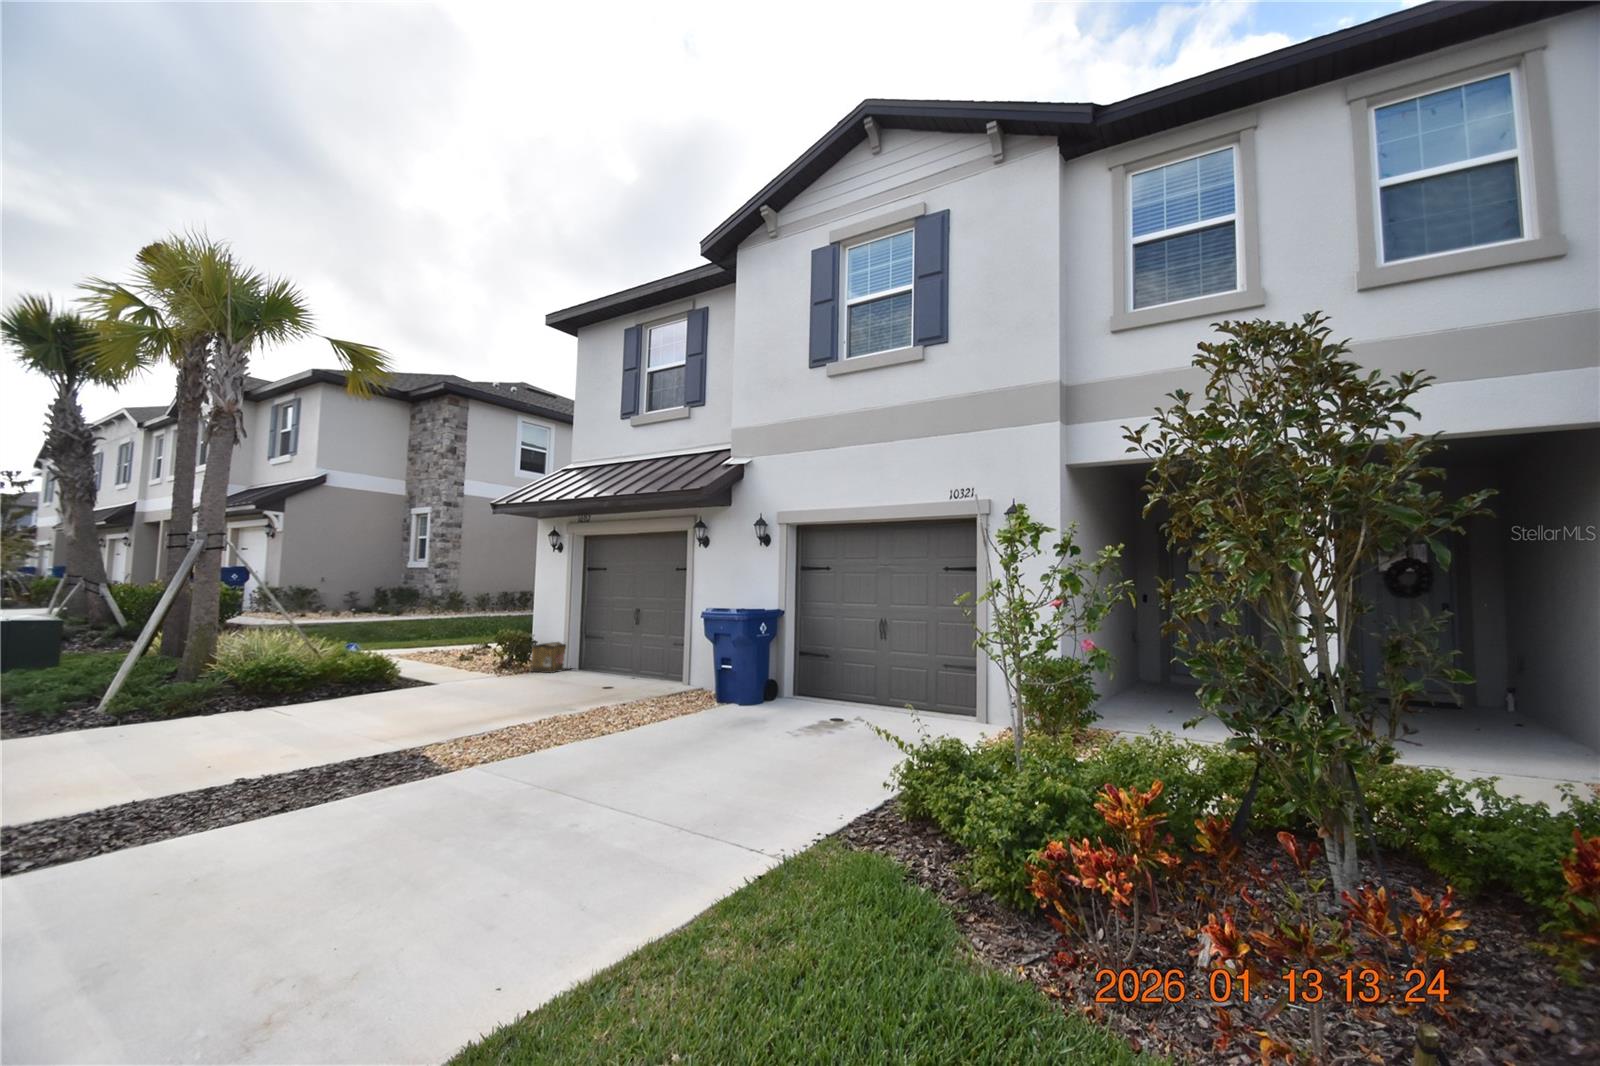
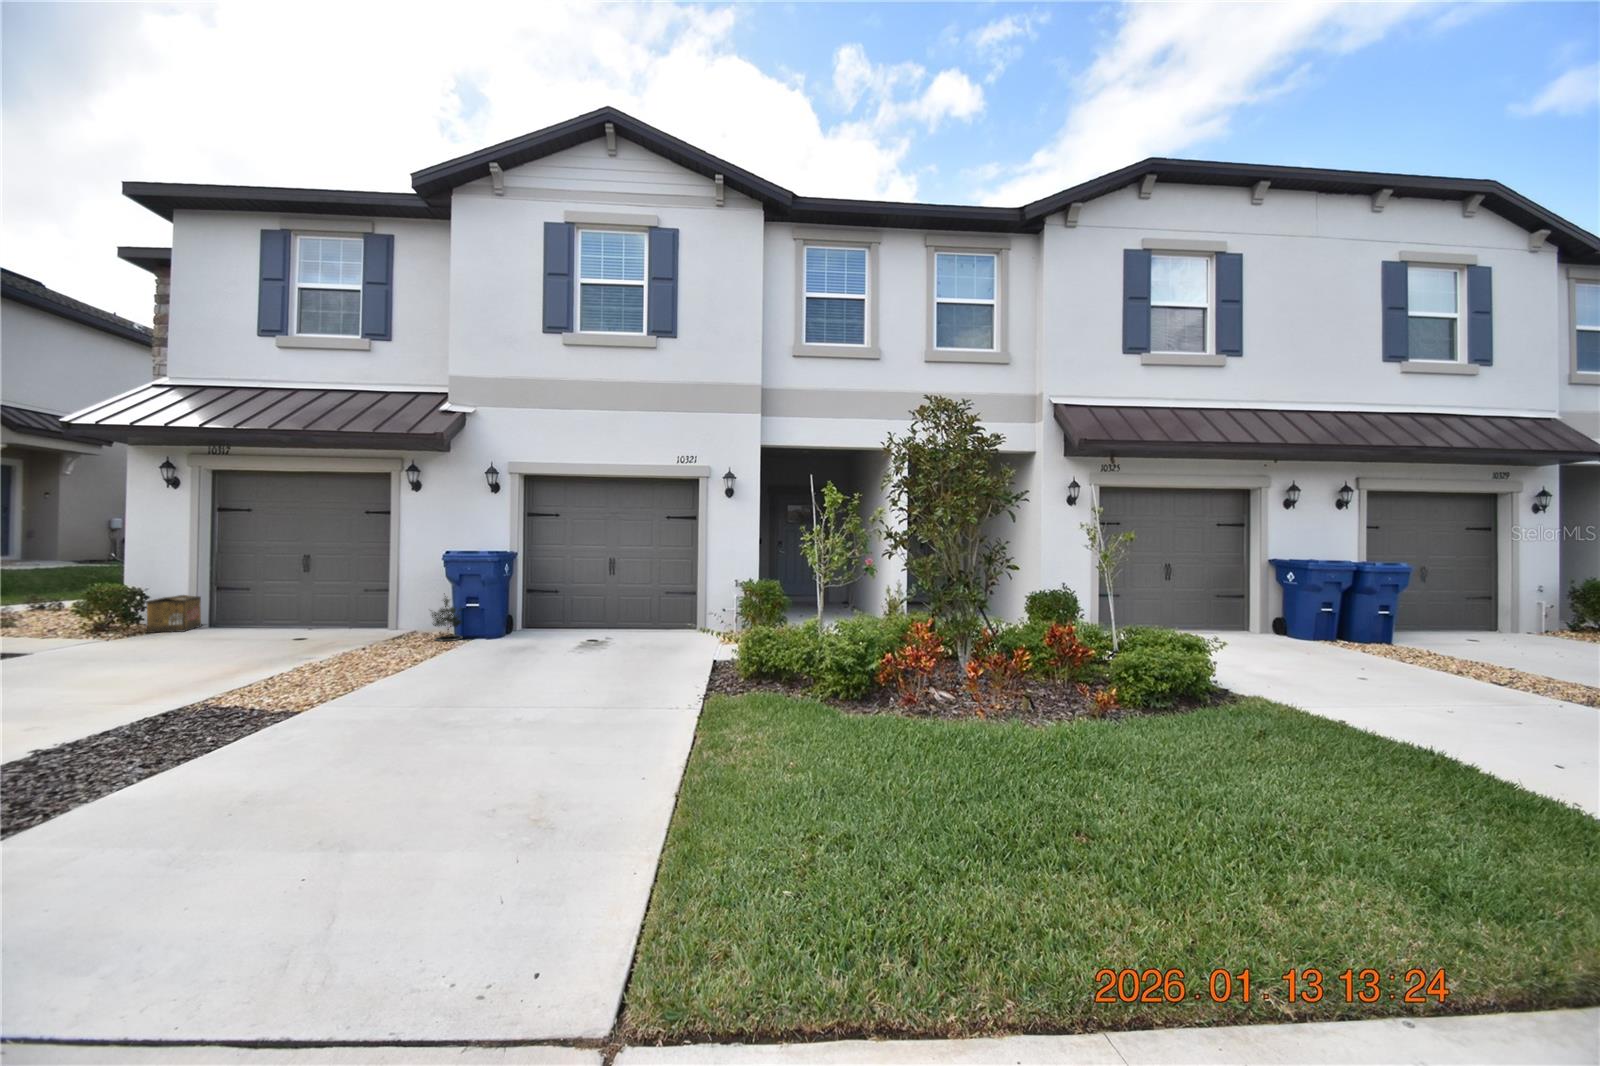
potted tree: none [683,651,717,704] -> present [432,593,462,641]

